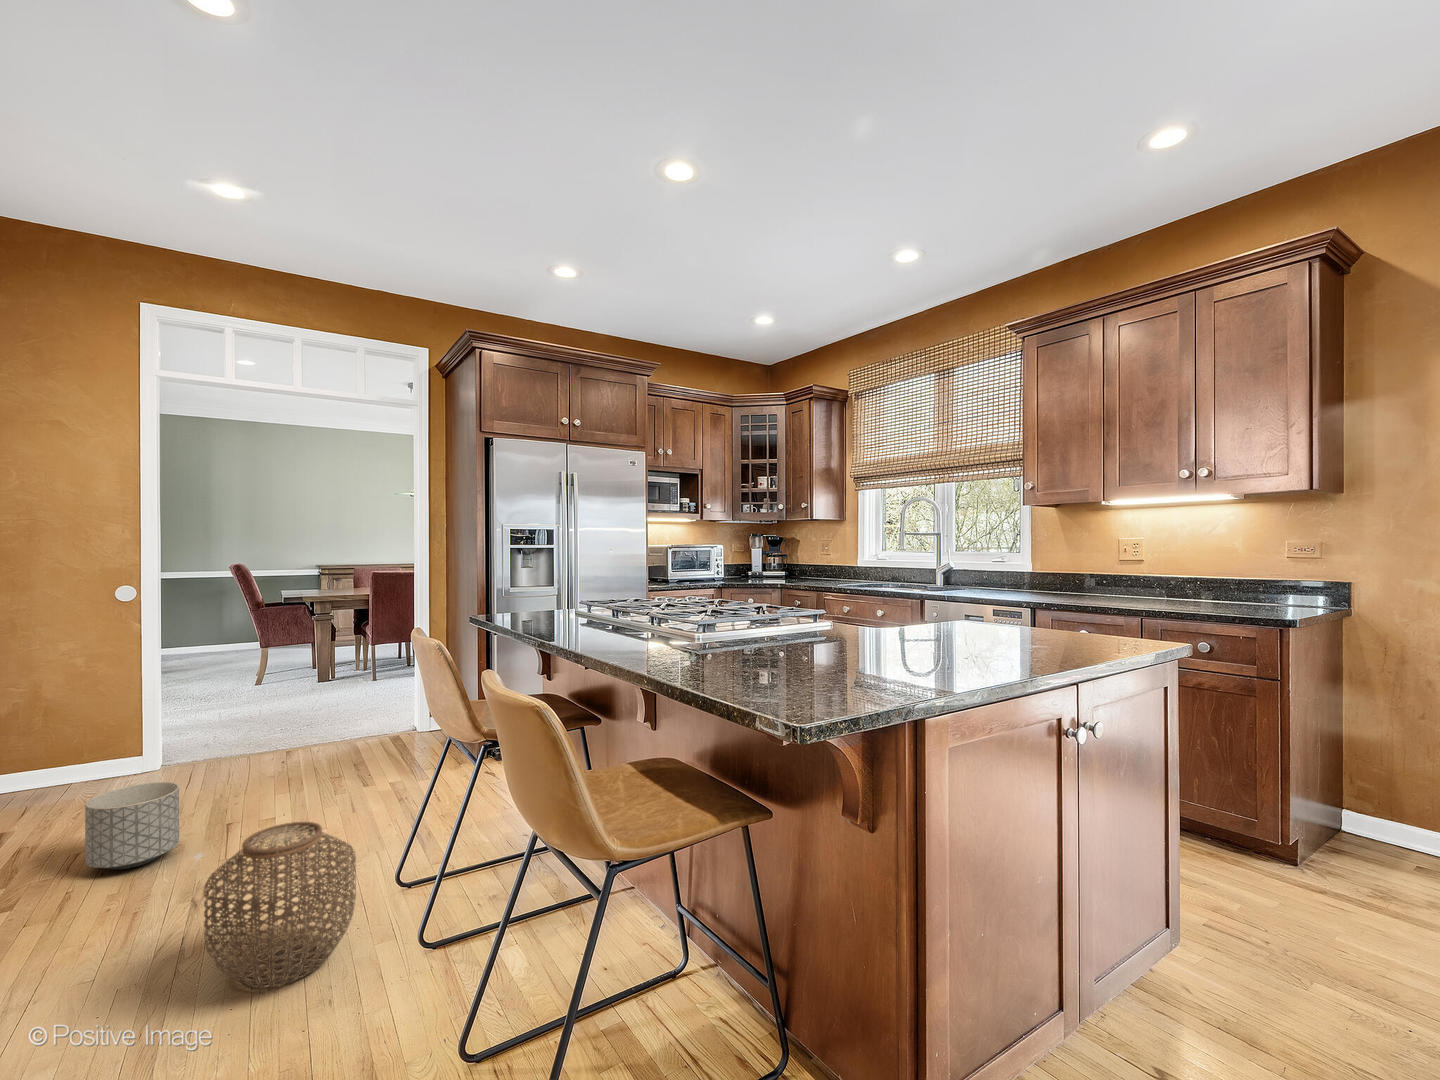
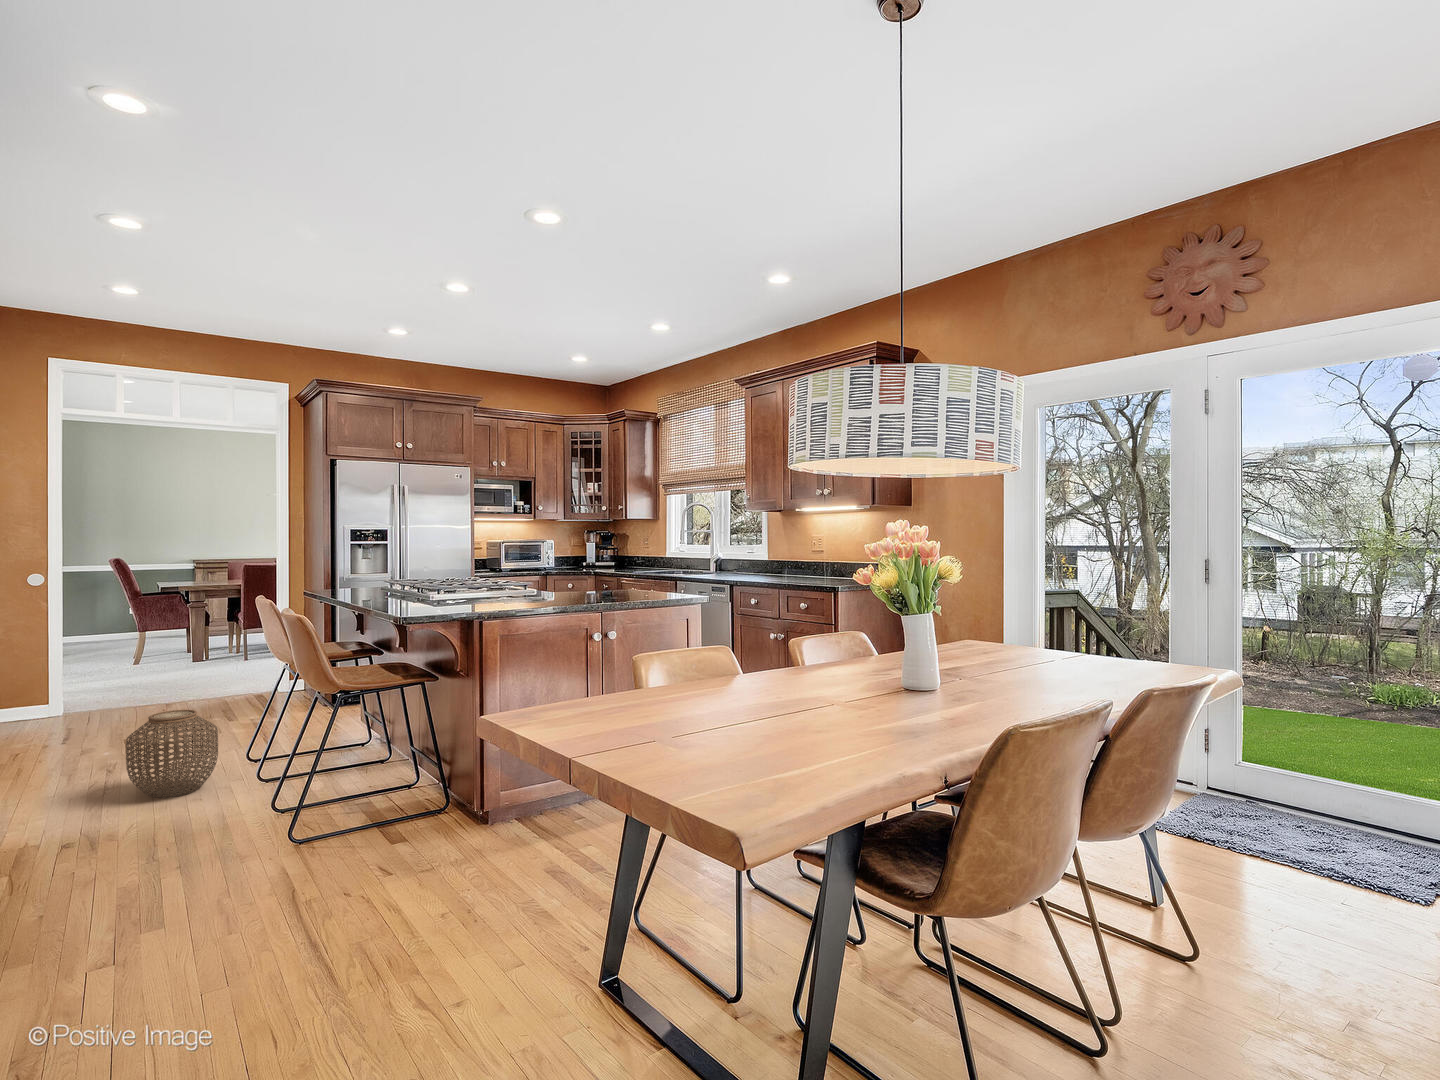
planter: present [85,782,179,870] -> none [31,707,95,760]

